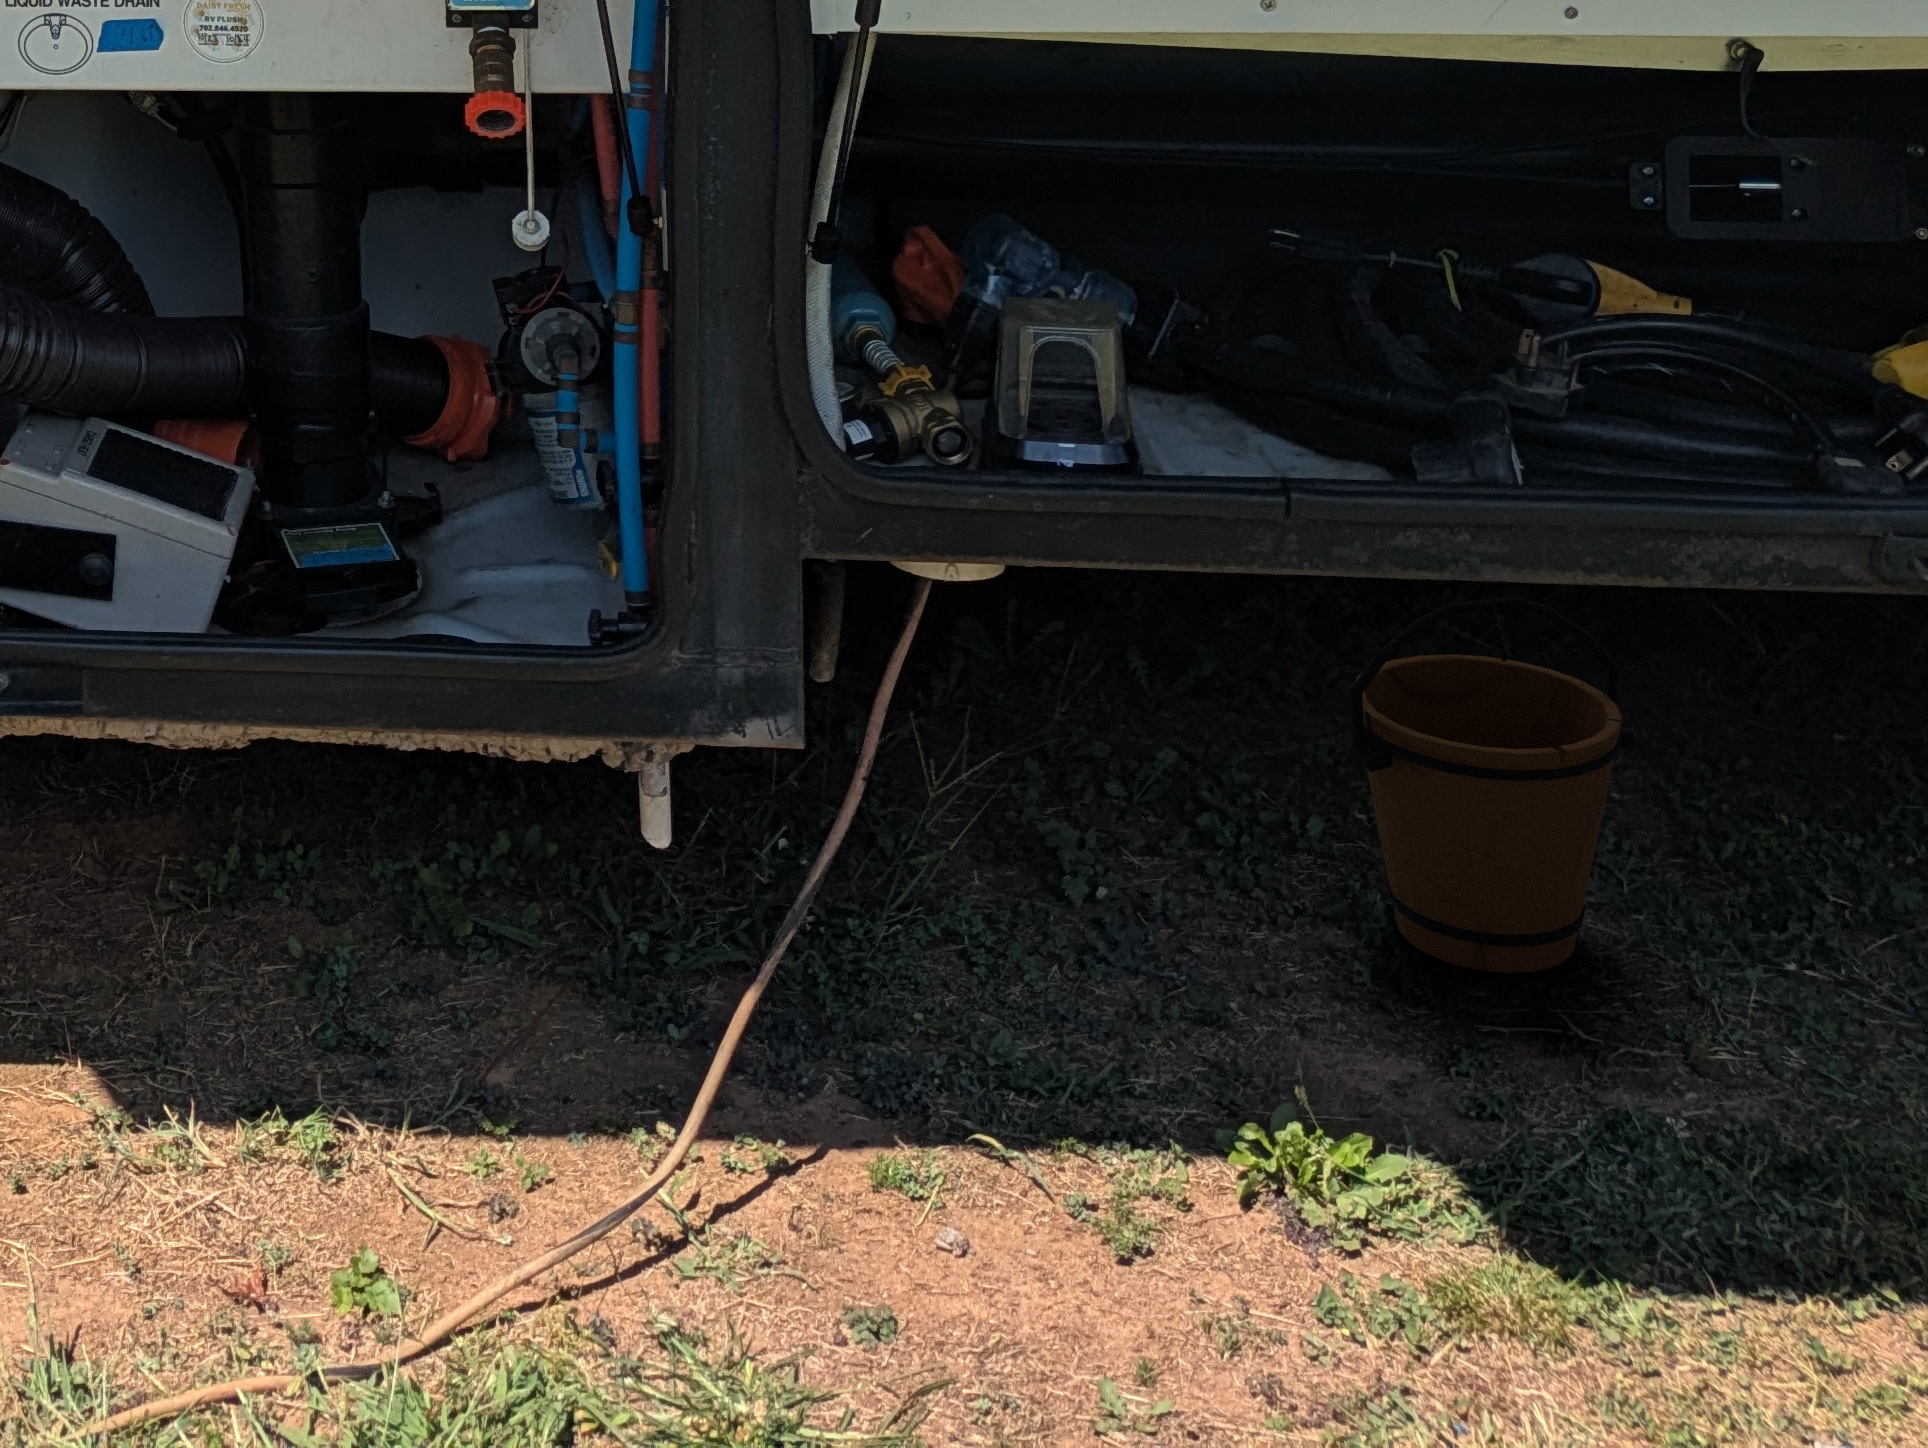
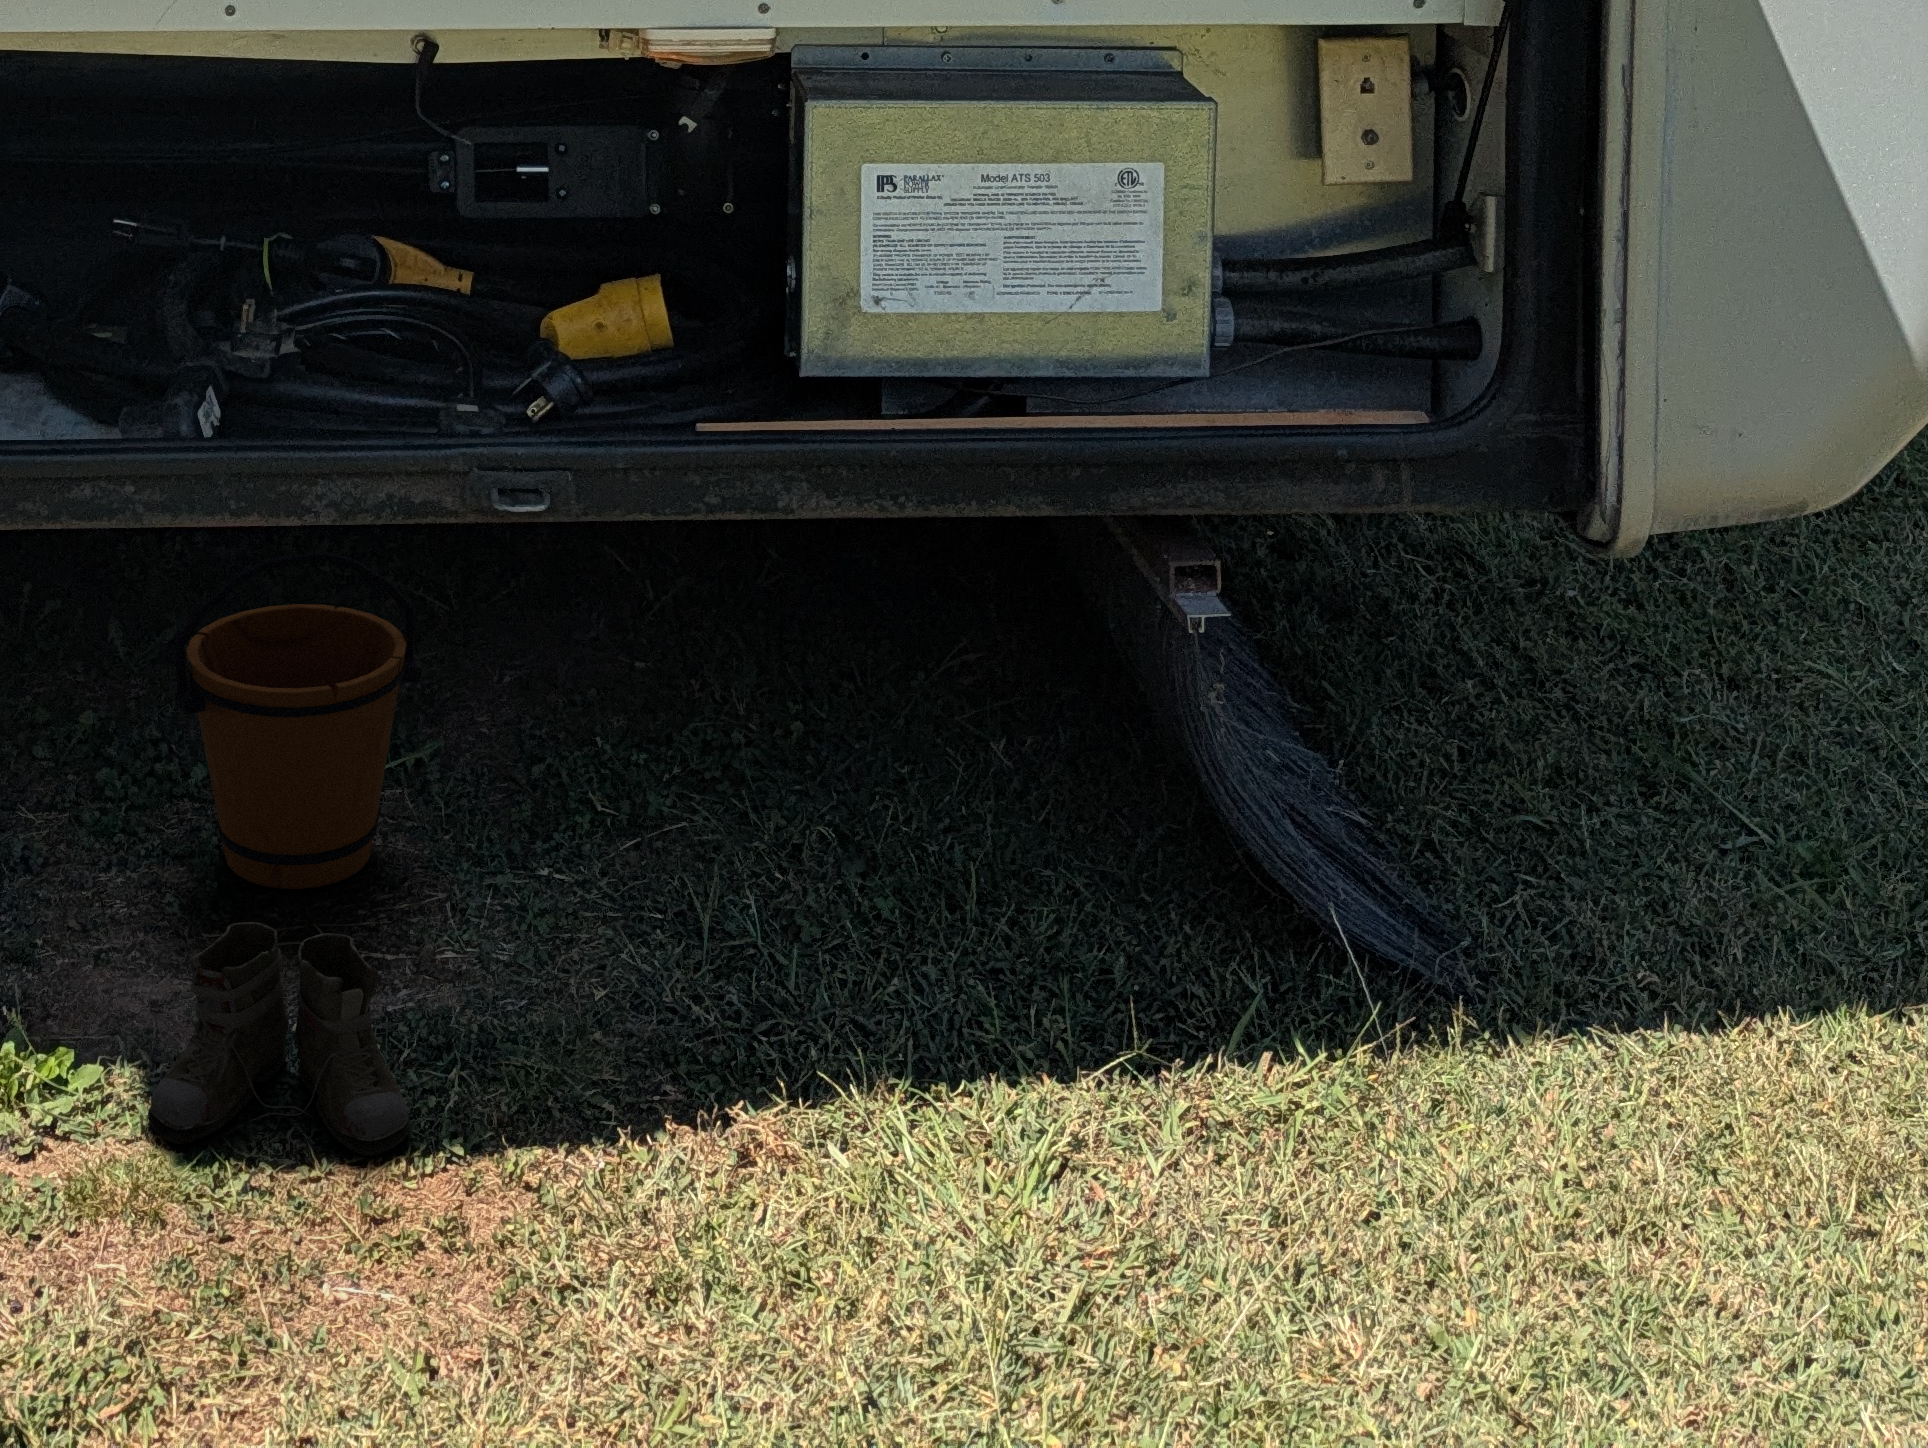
boots: none [1430,1007,1790,1282] -> present [148,922,429,1156]

